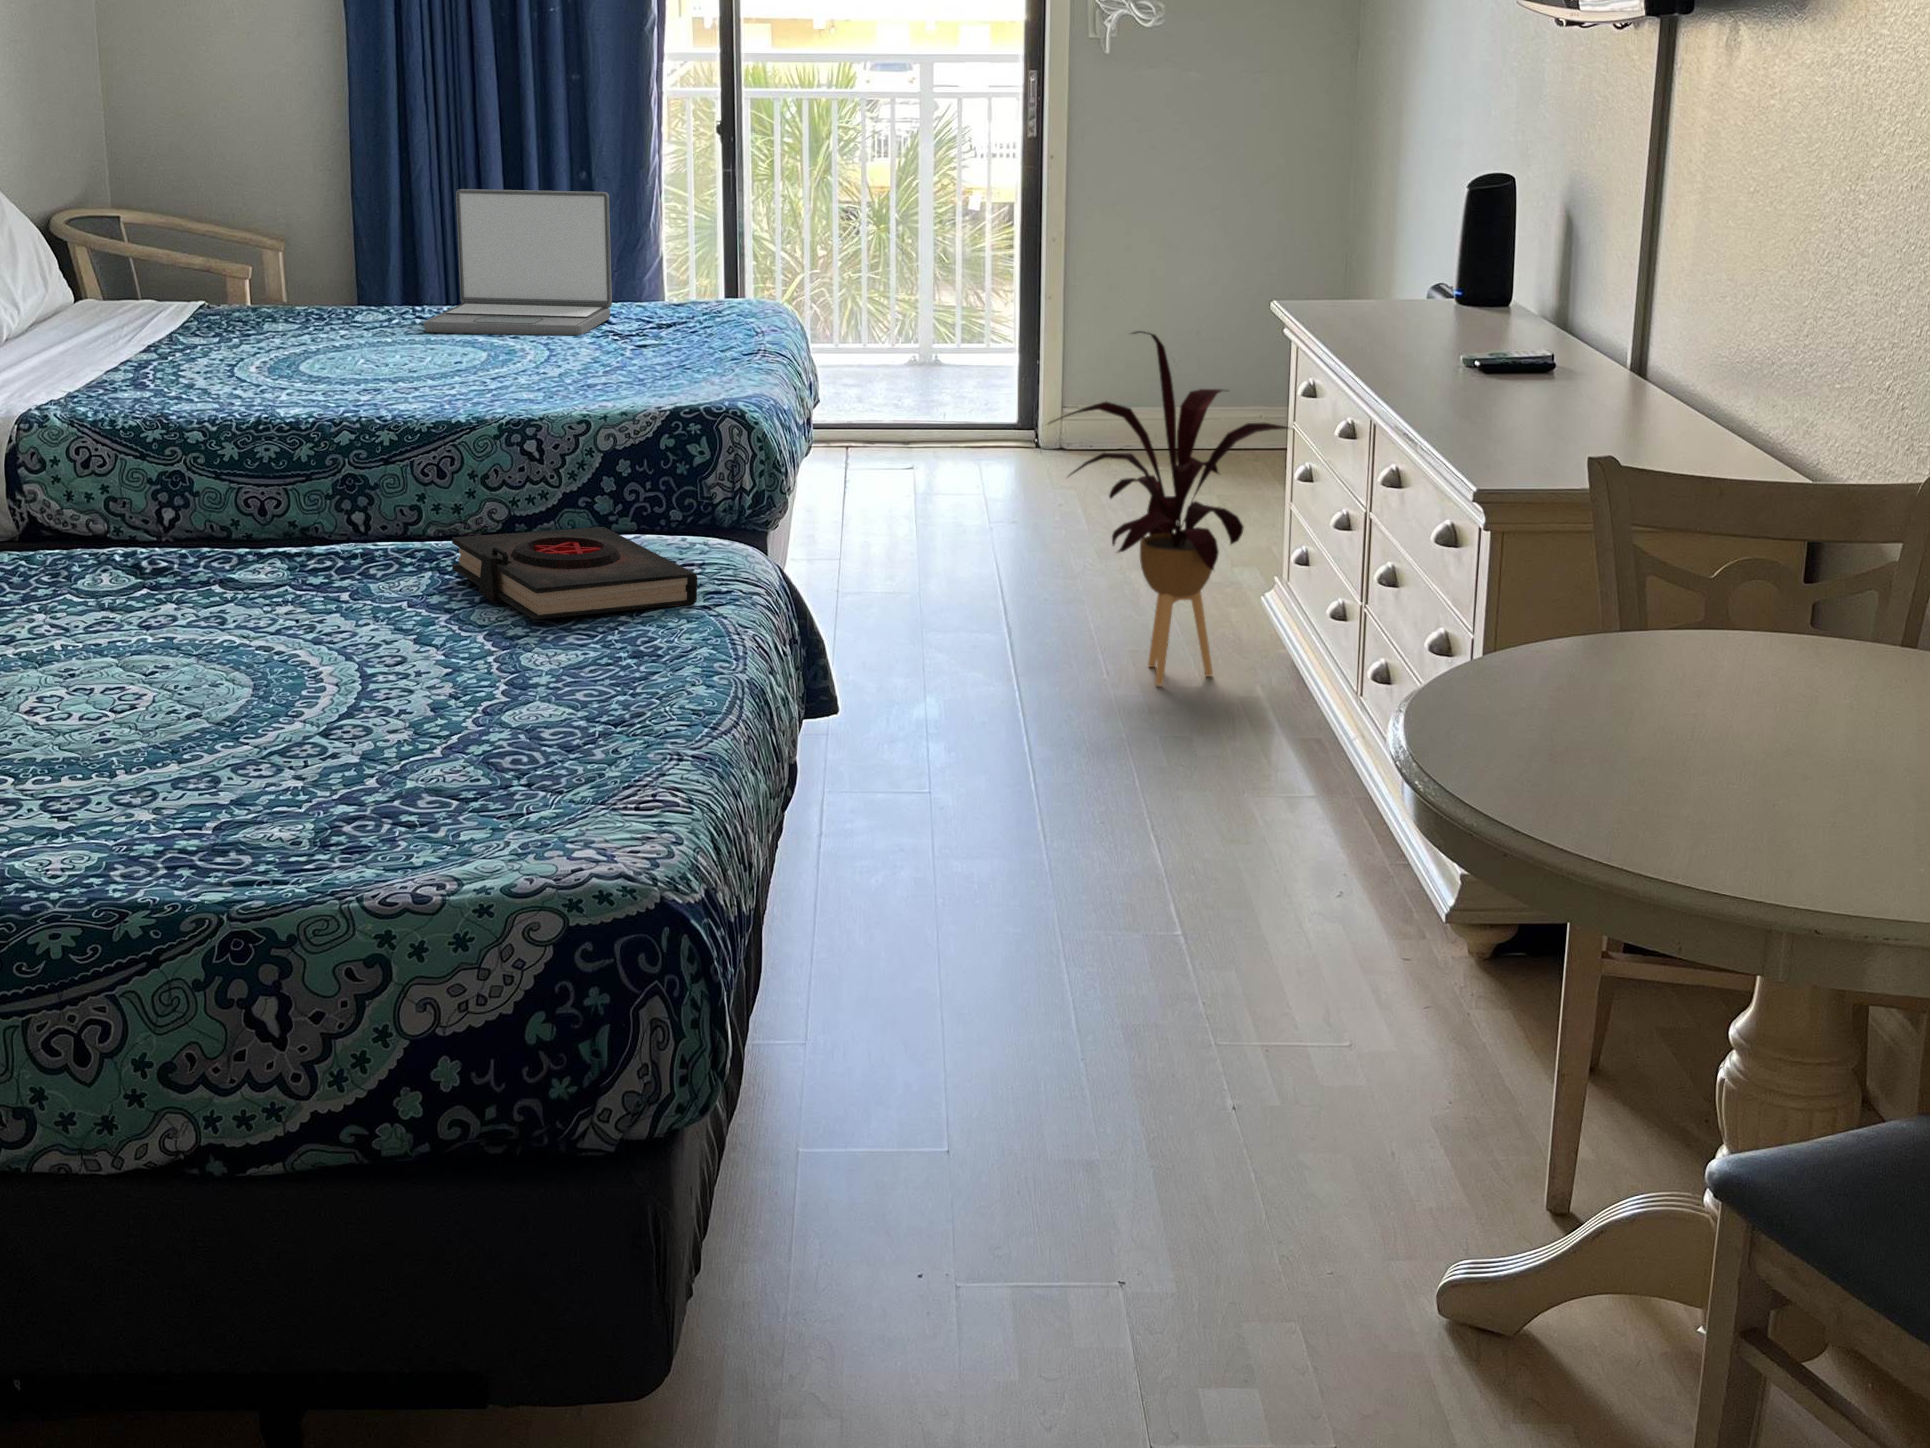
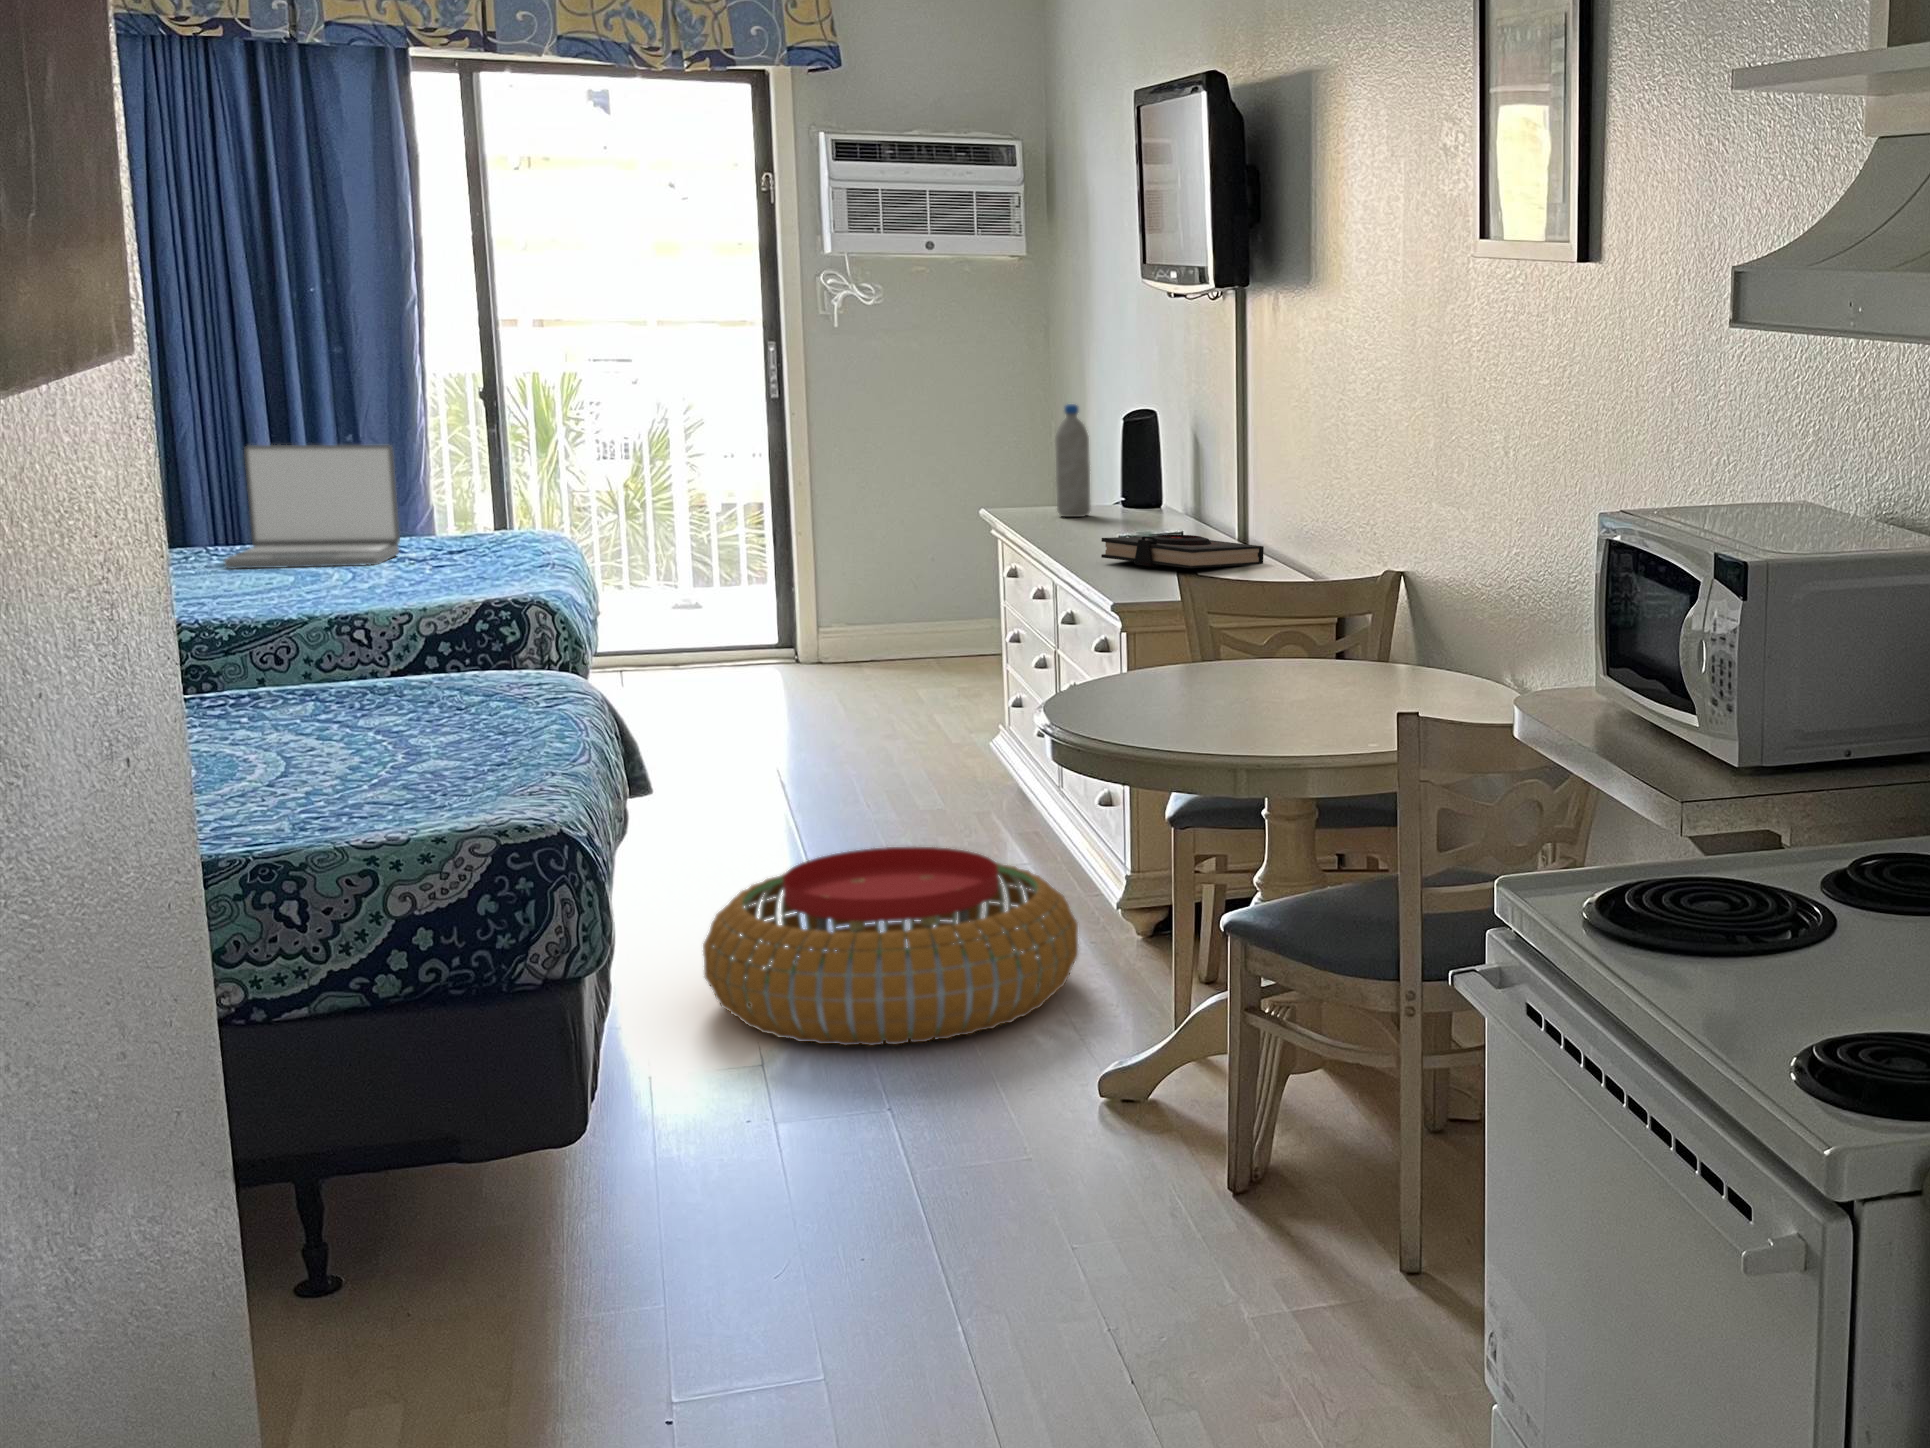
water bottle: none [1372,164,1420,310] -> present [1055,404,1091,517]
house plant: present [1050,331,1289,685] -> none [798,533,999,814]
book: present [452,527,697,619] -> present [1101,535,1264,568]
pouf: none [888,809,1403,1137] -> present [703,847,1078,1045]

